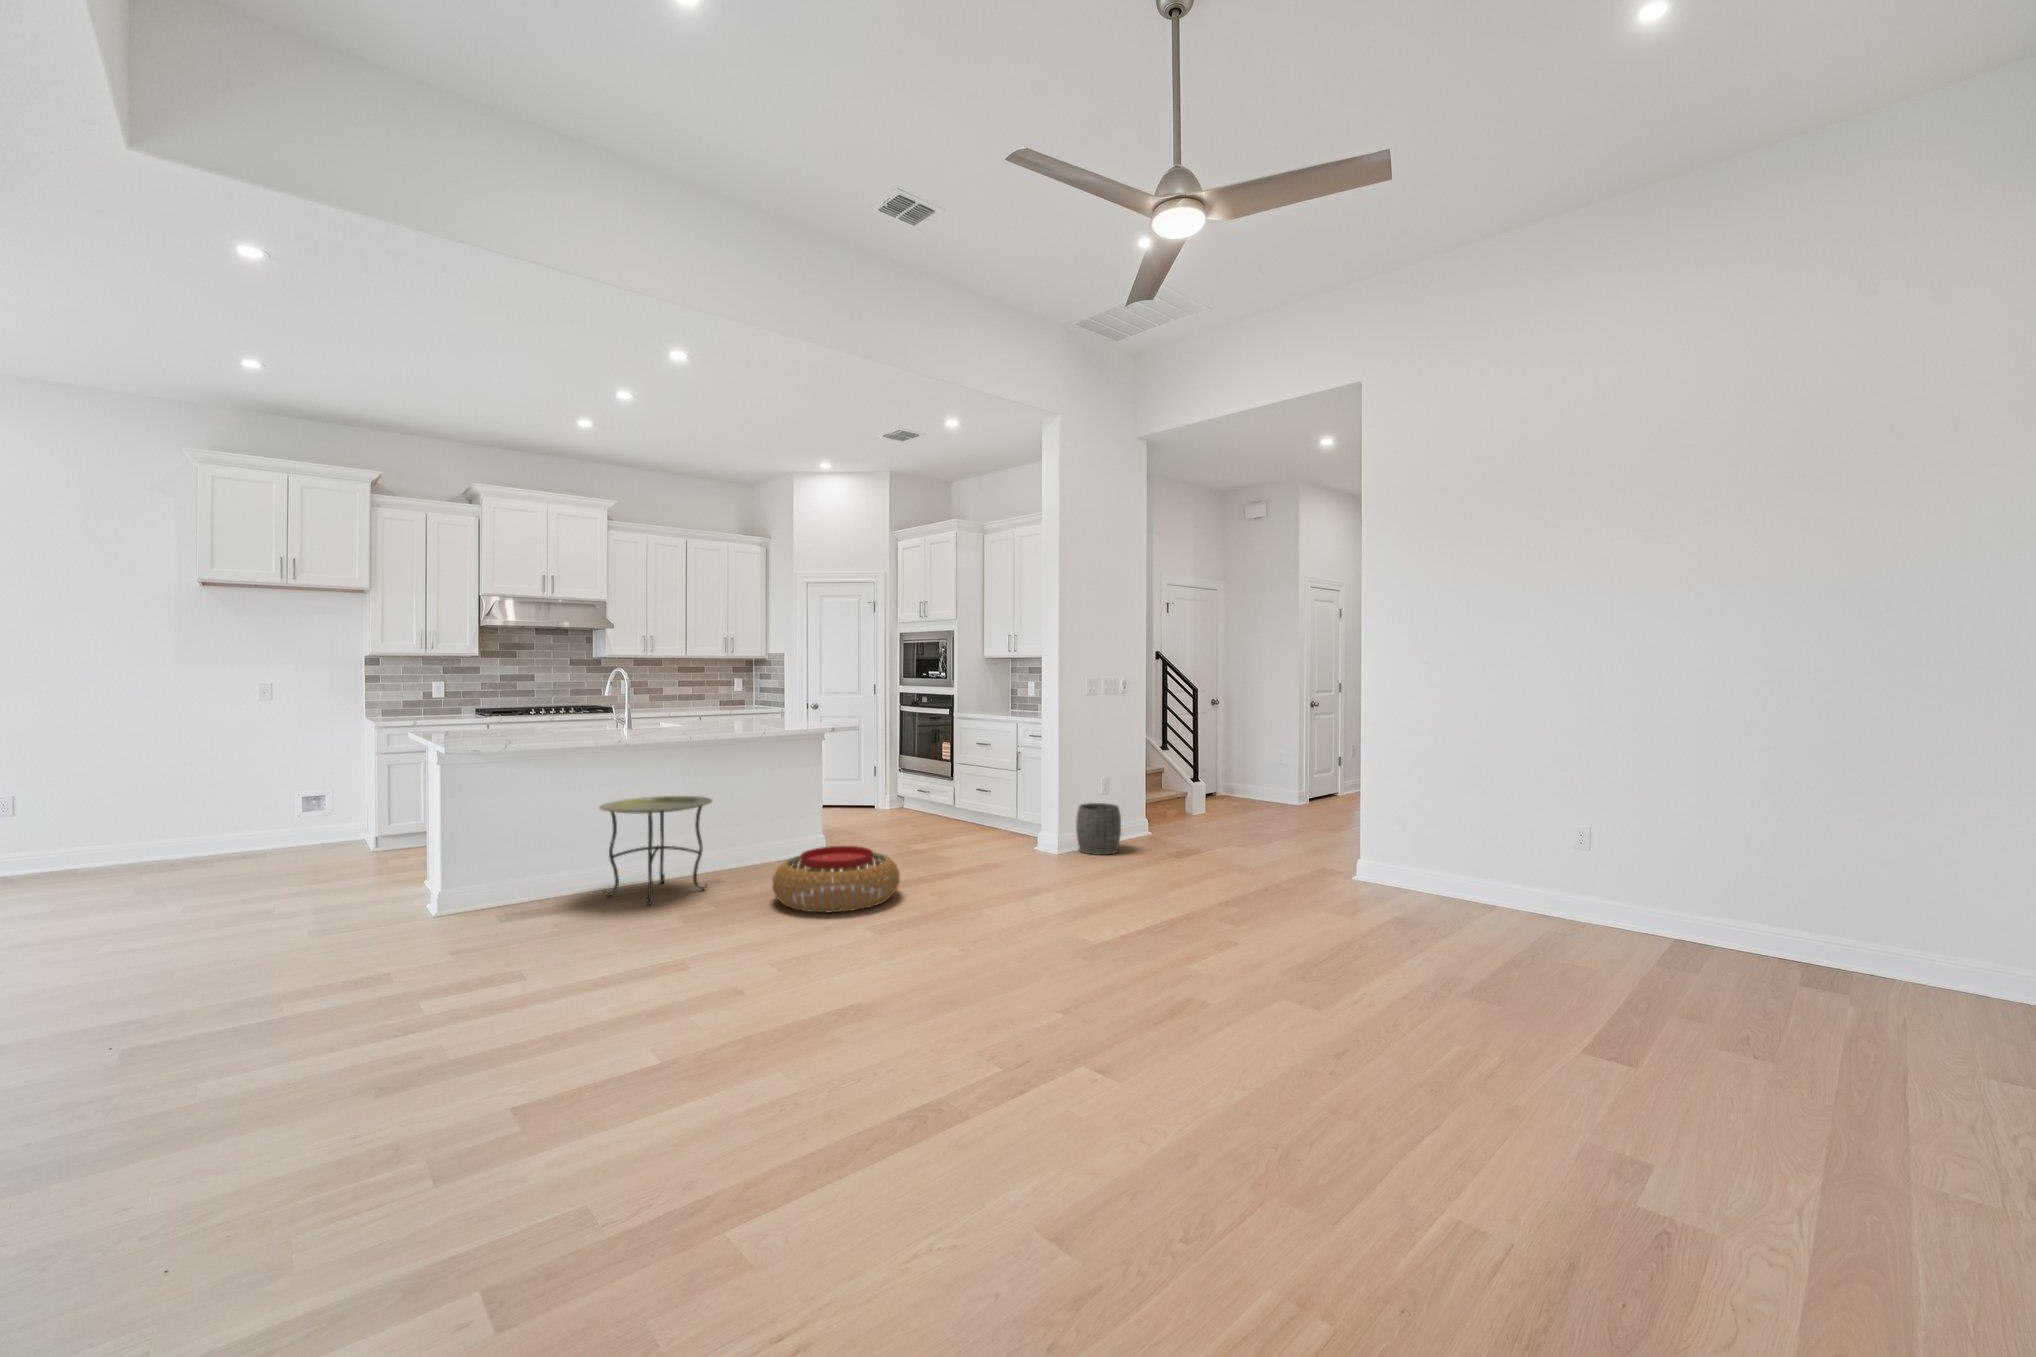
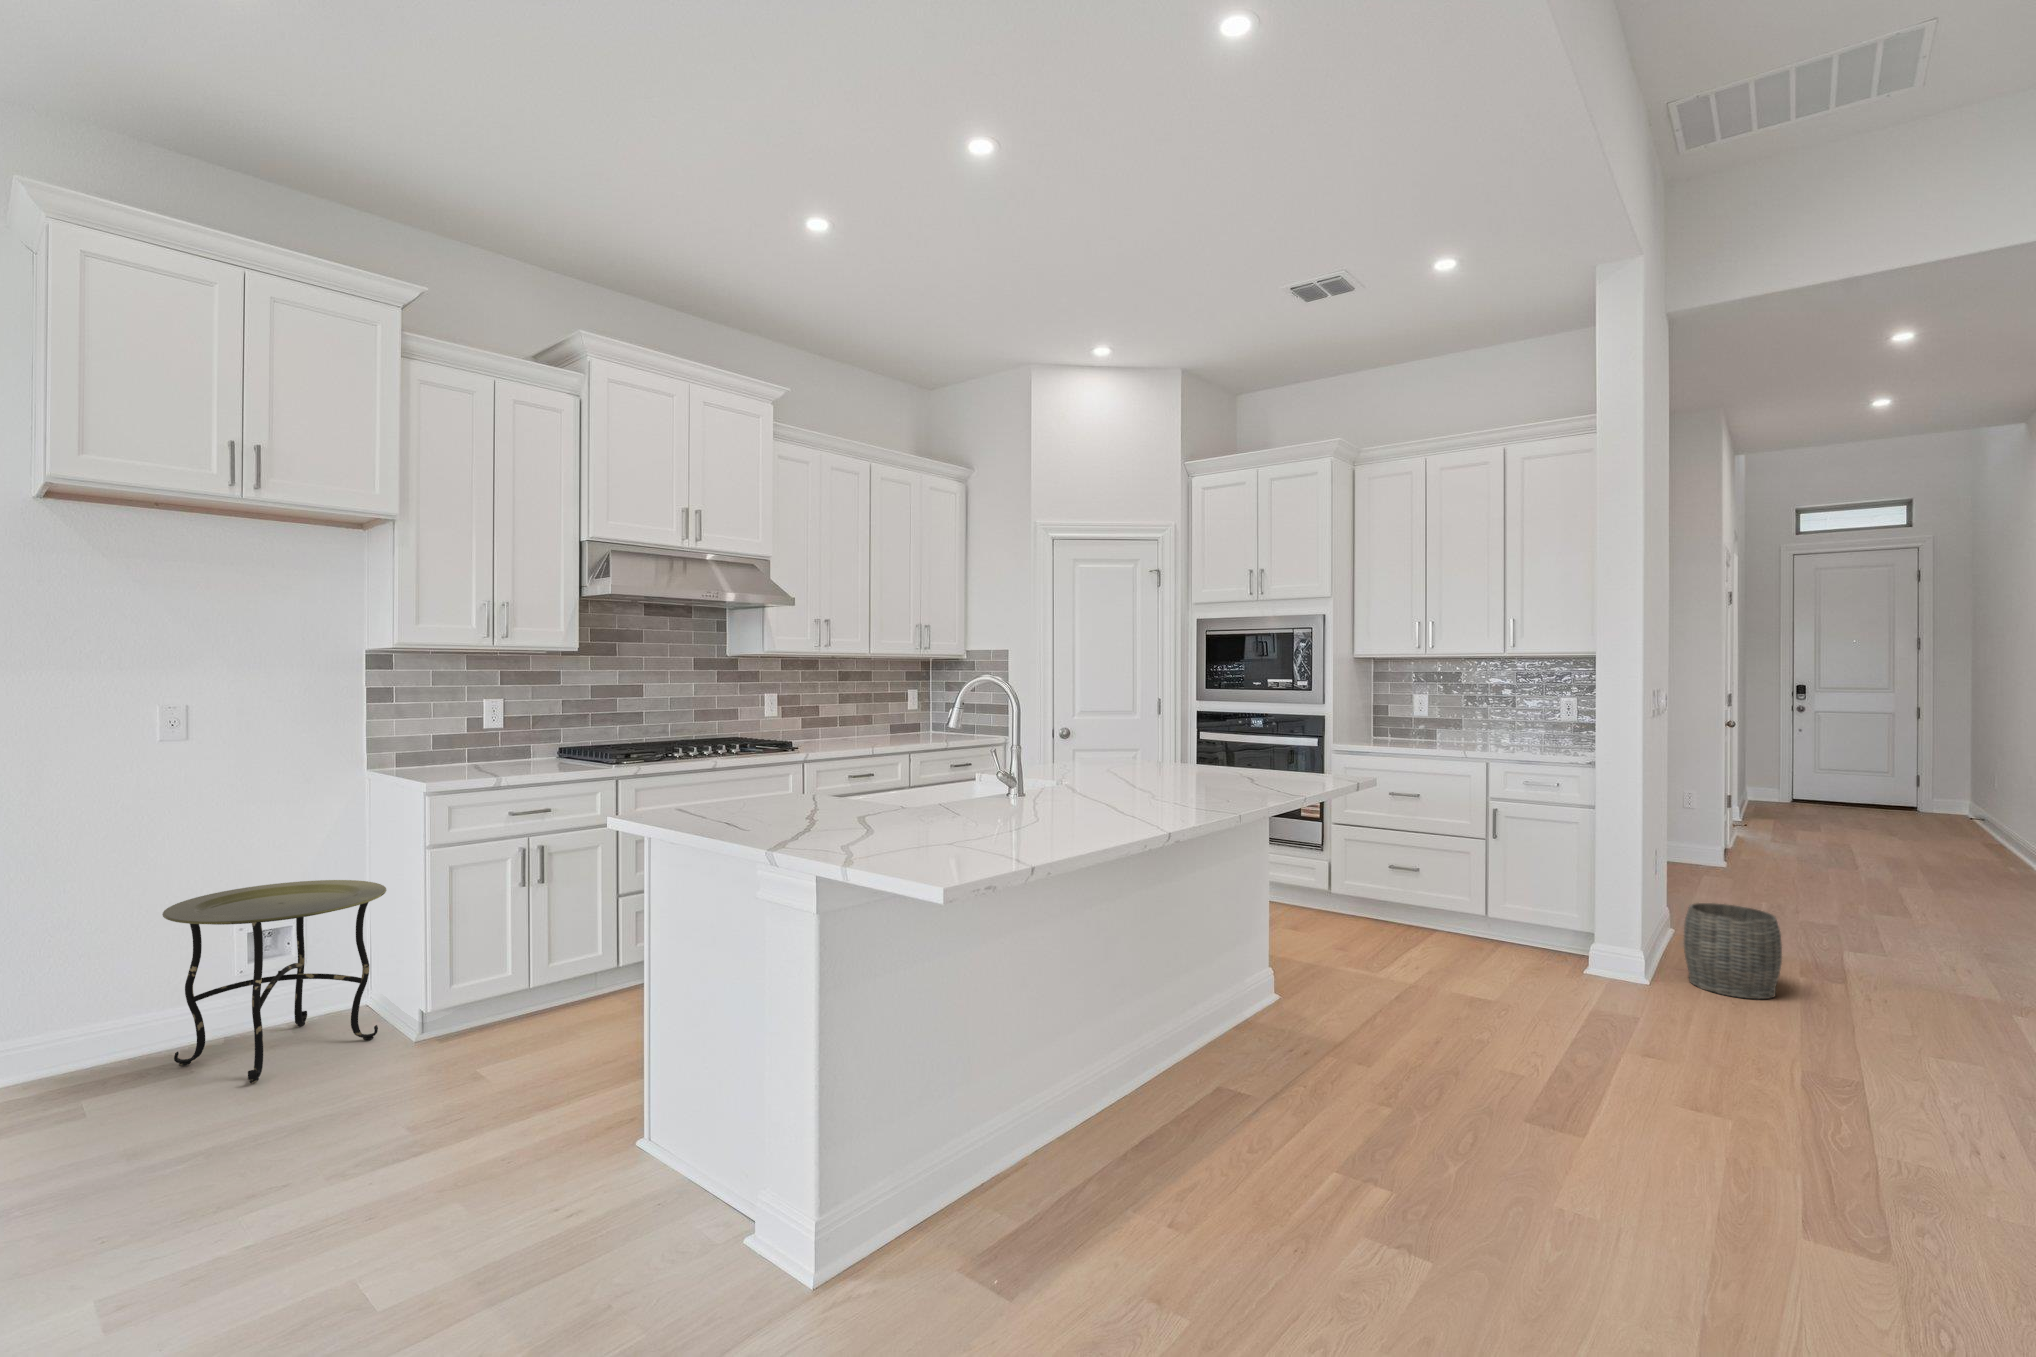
side table: present [599,796,712,905] -> present [162,880,386,1083]
pouf: present [772,846,900,912] -> none [1472,1050,1805,1252]

